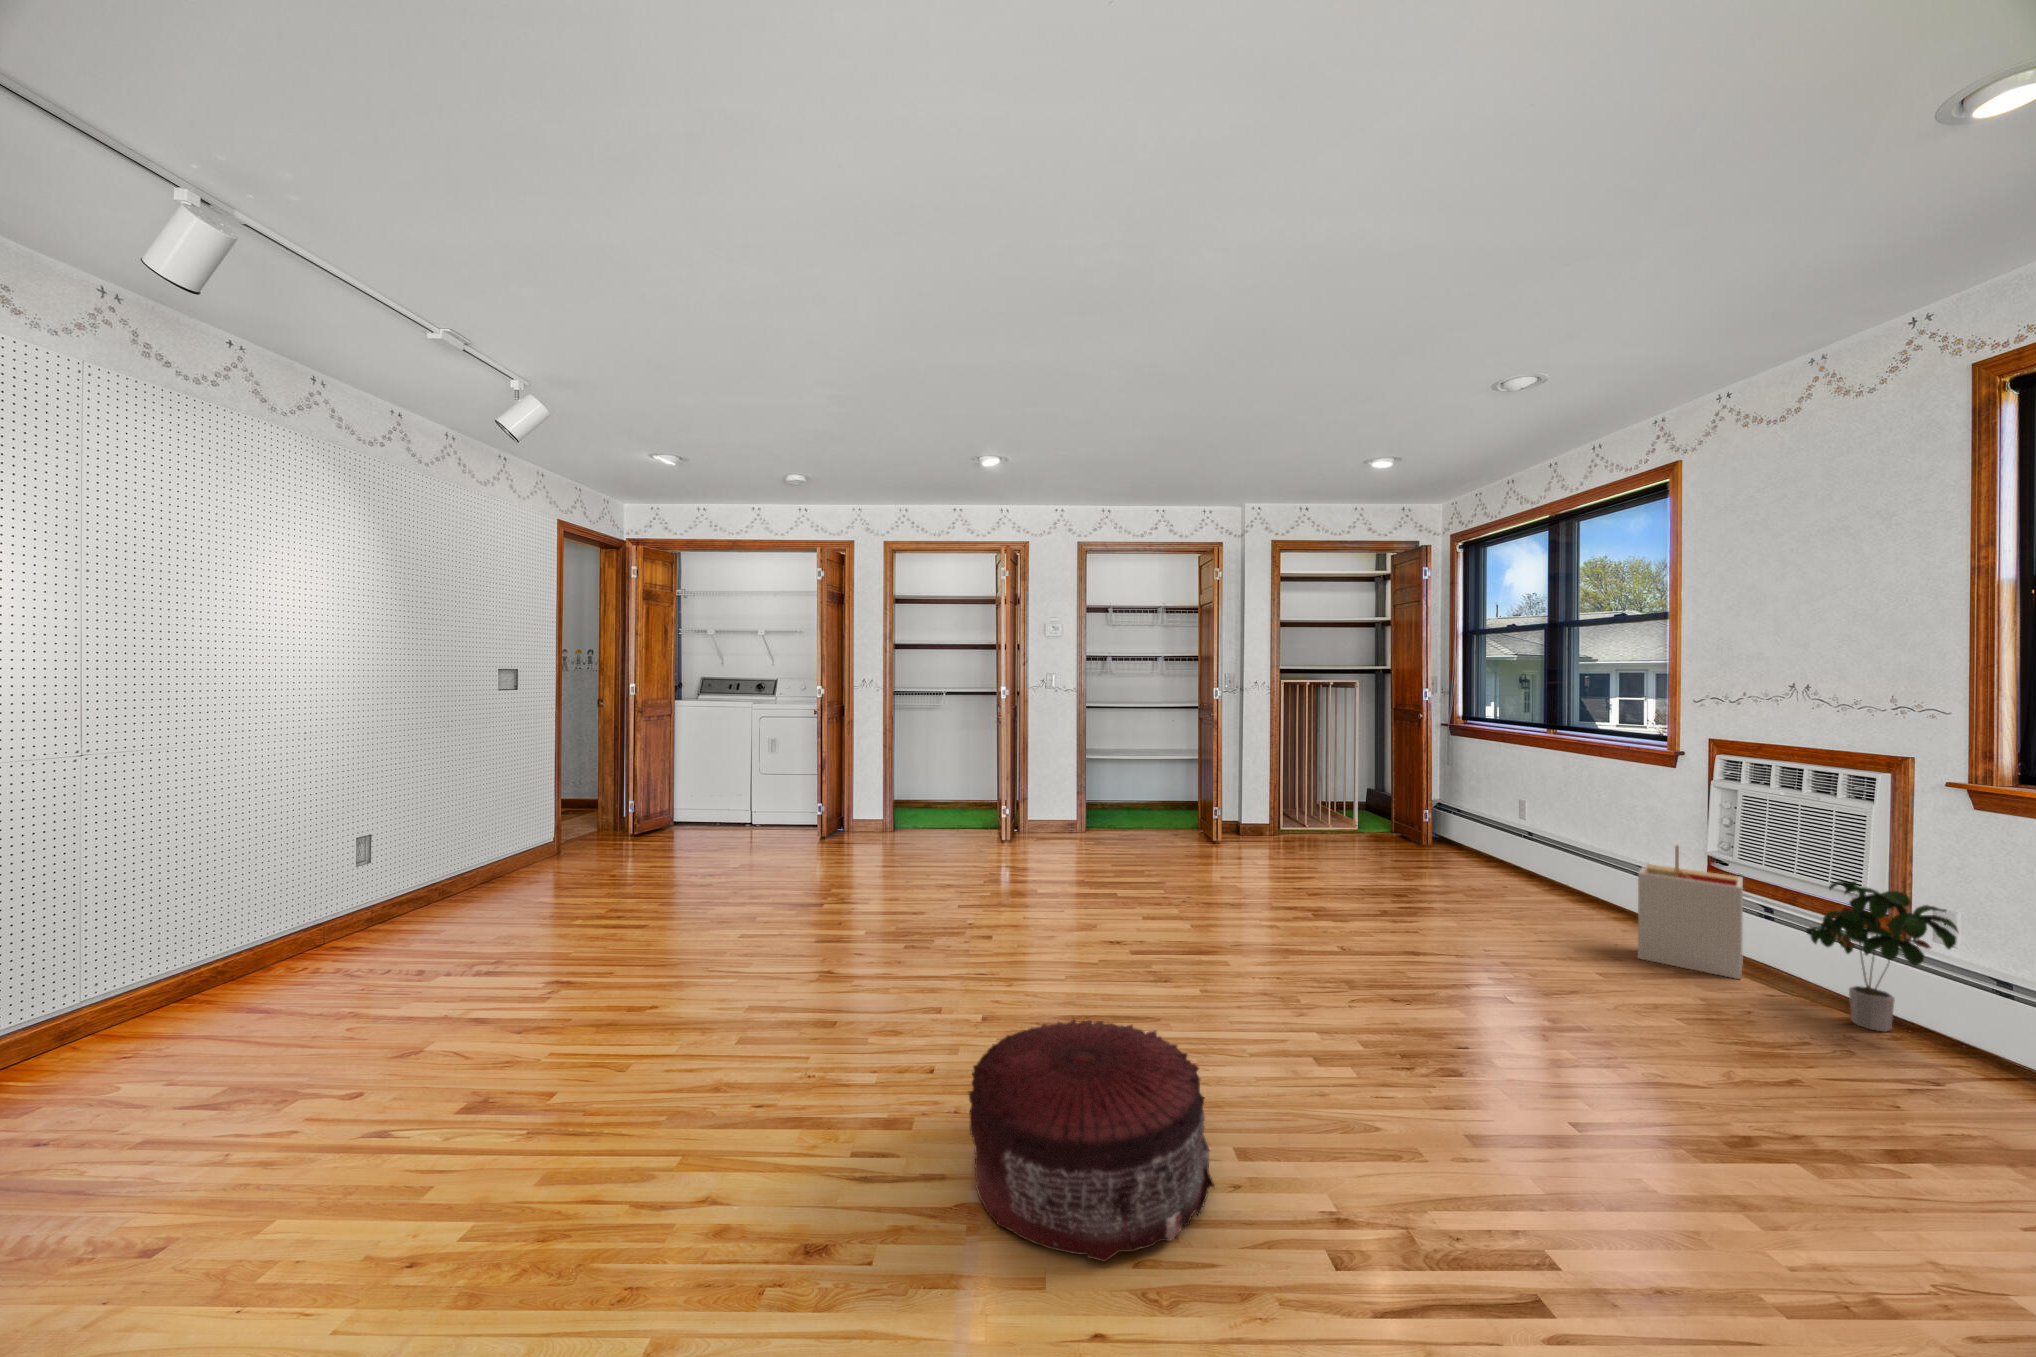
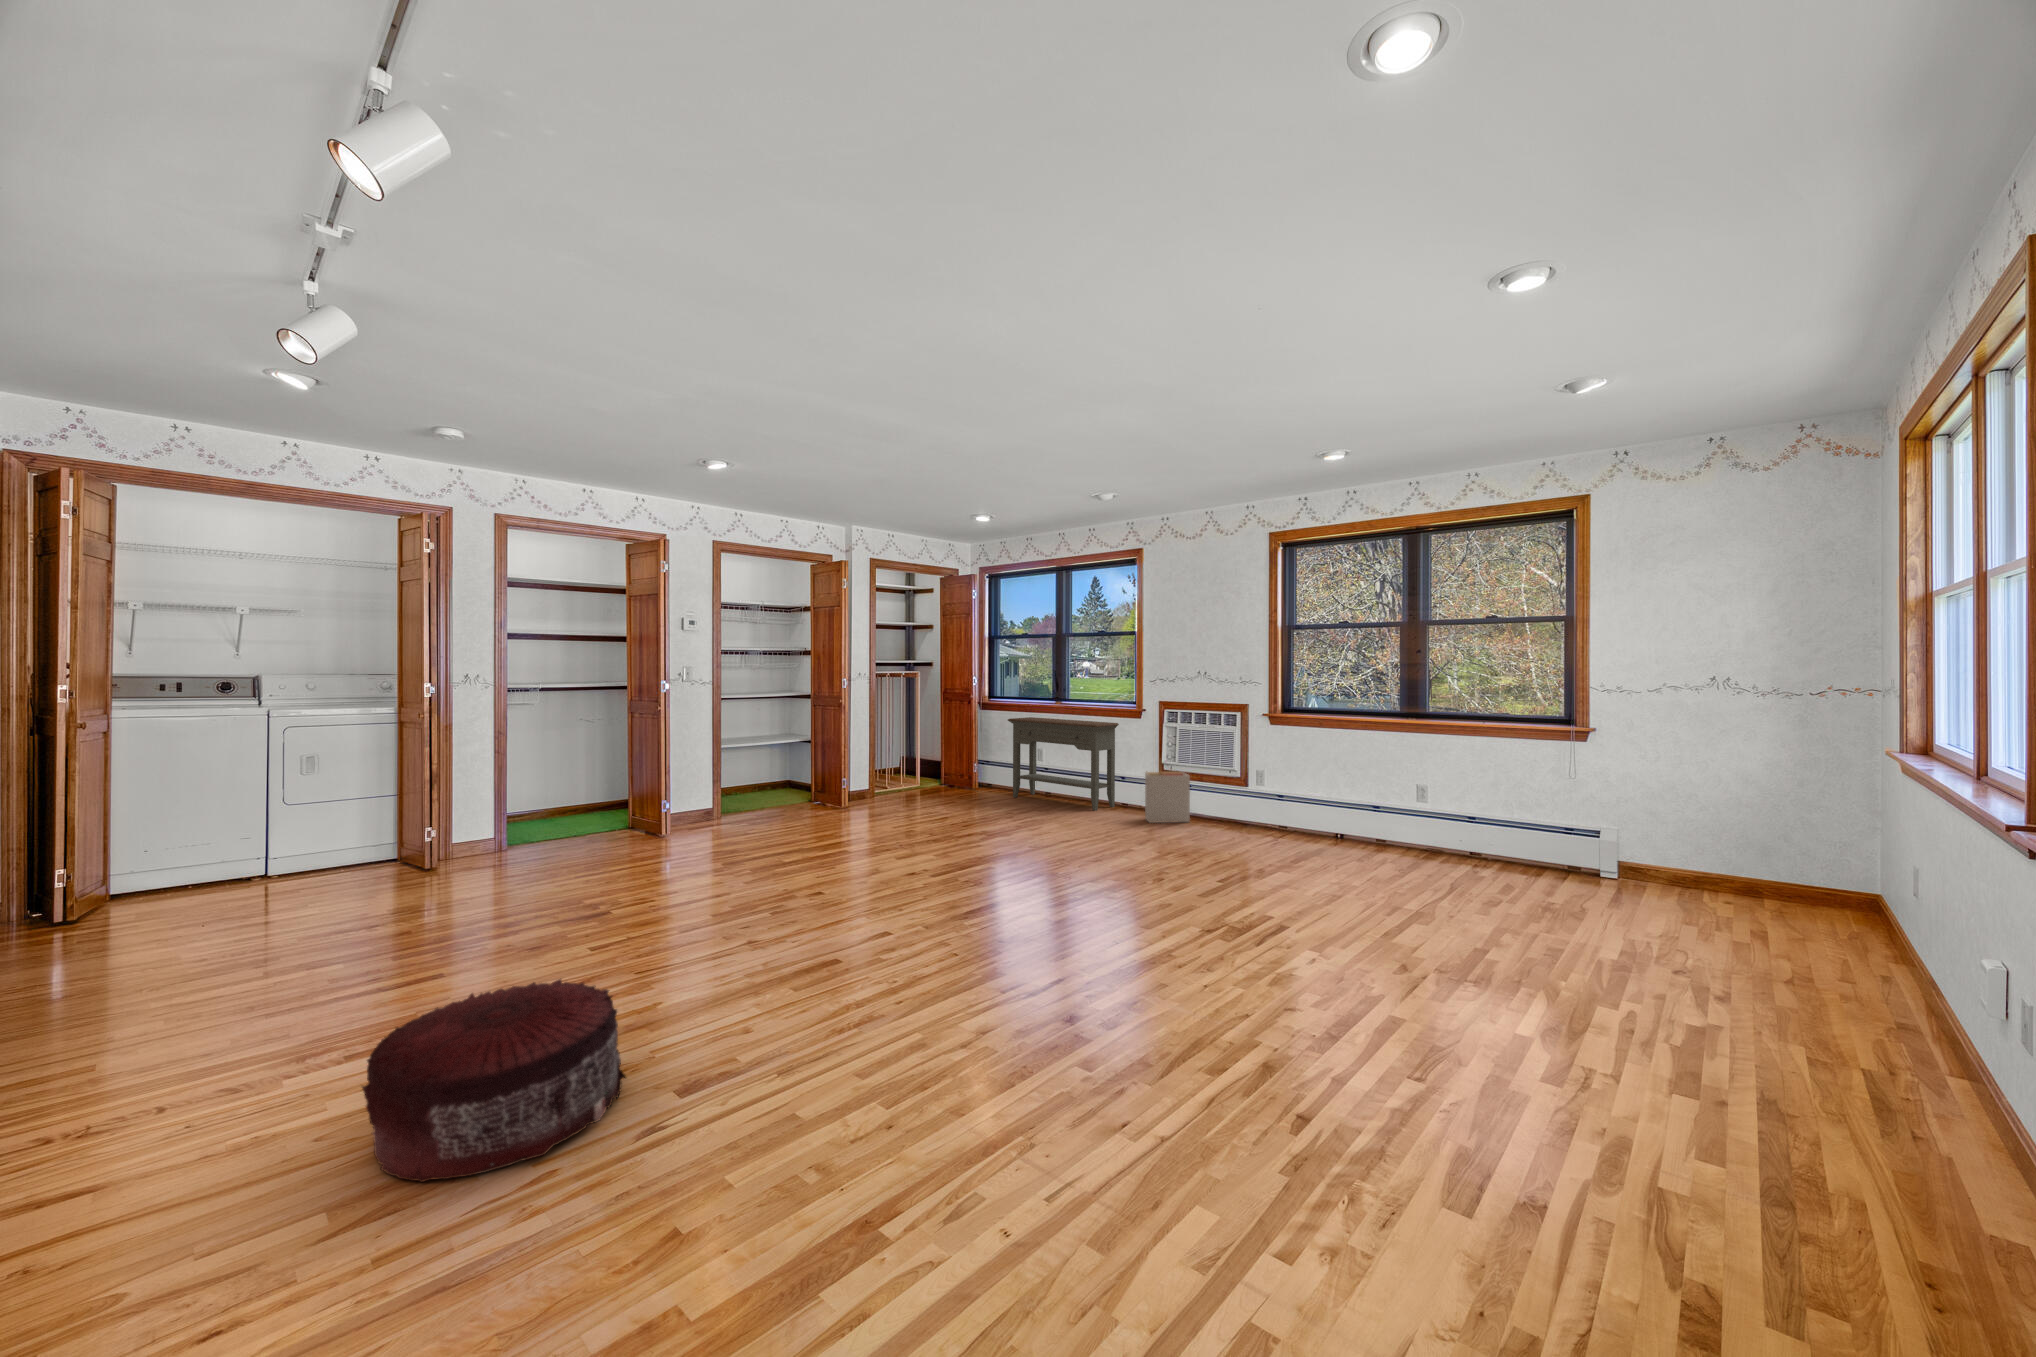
console table: none [1453,750,1627,915] -> present [1008,717,1119,811]
potted plant: present [1806,881,1958,1031] -> none [1215,764,1272,829]
pouf: present [969,1019,1215,1261] -> present [362,979,626,1182]

